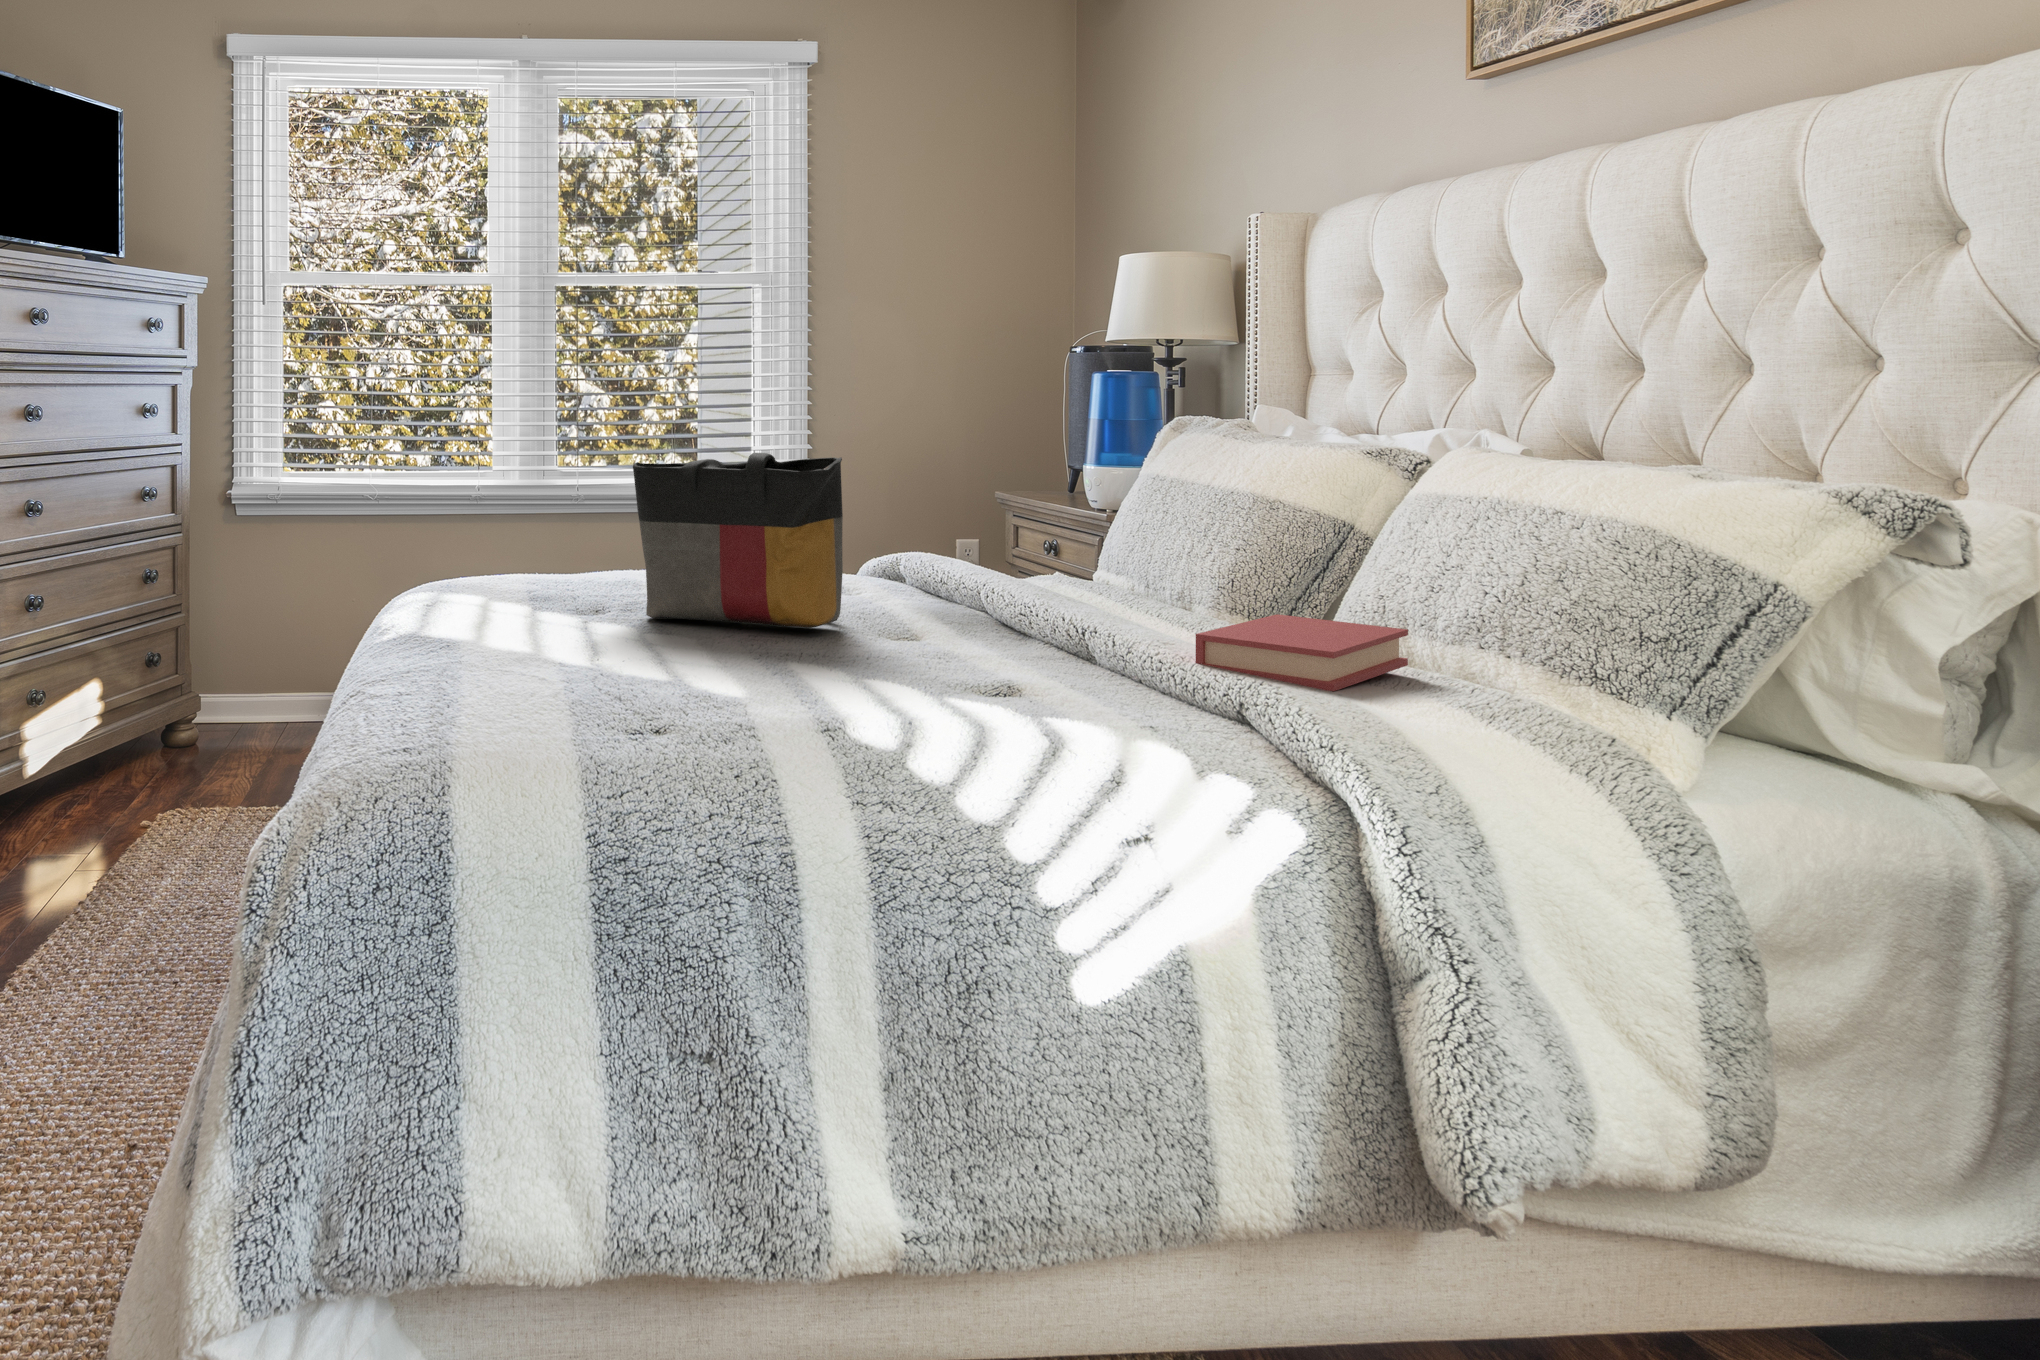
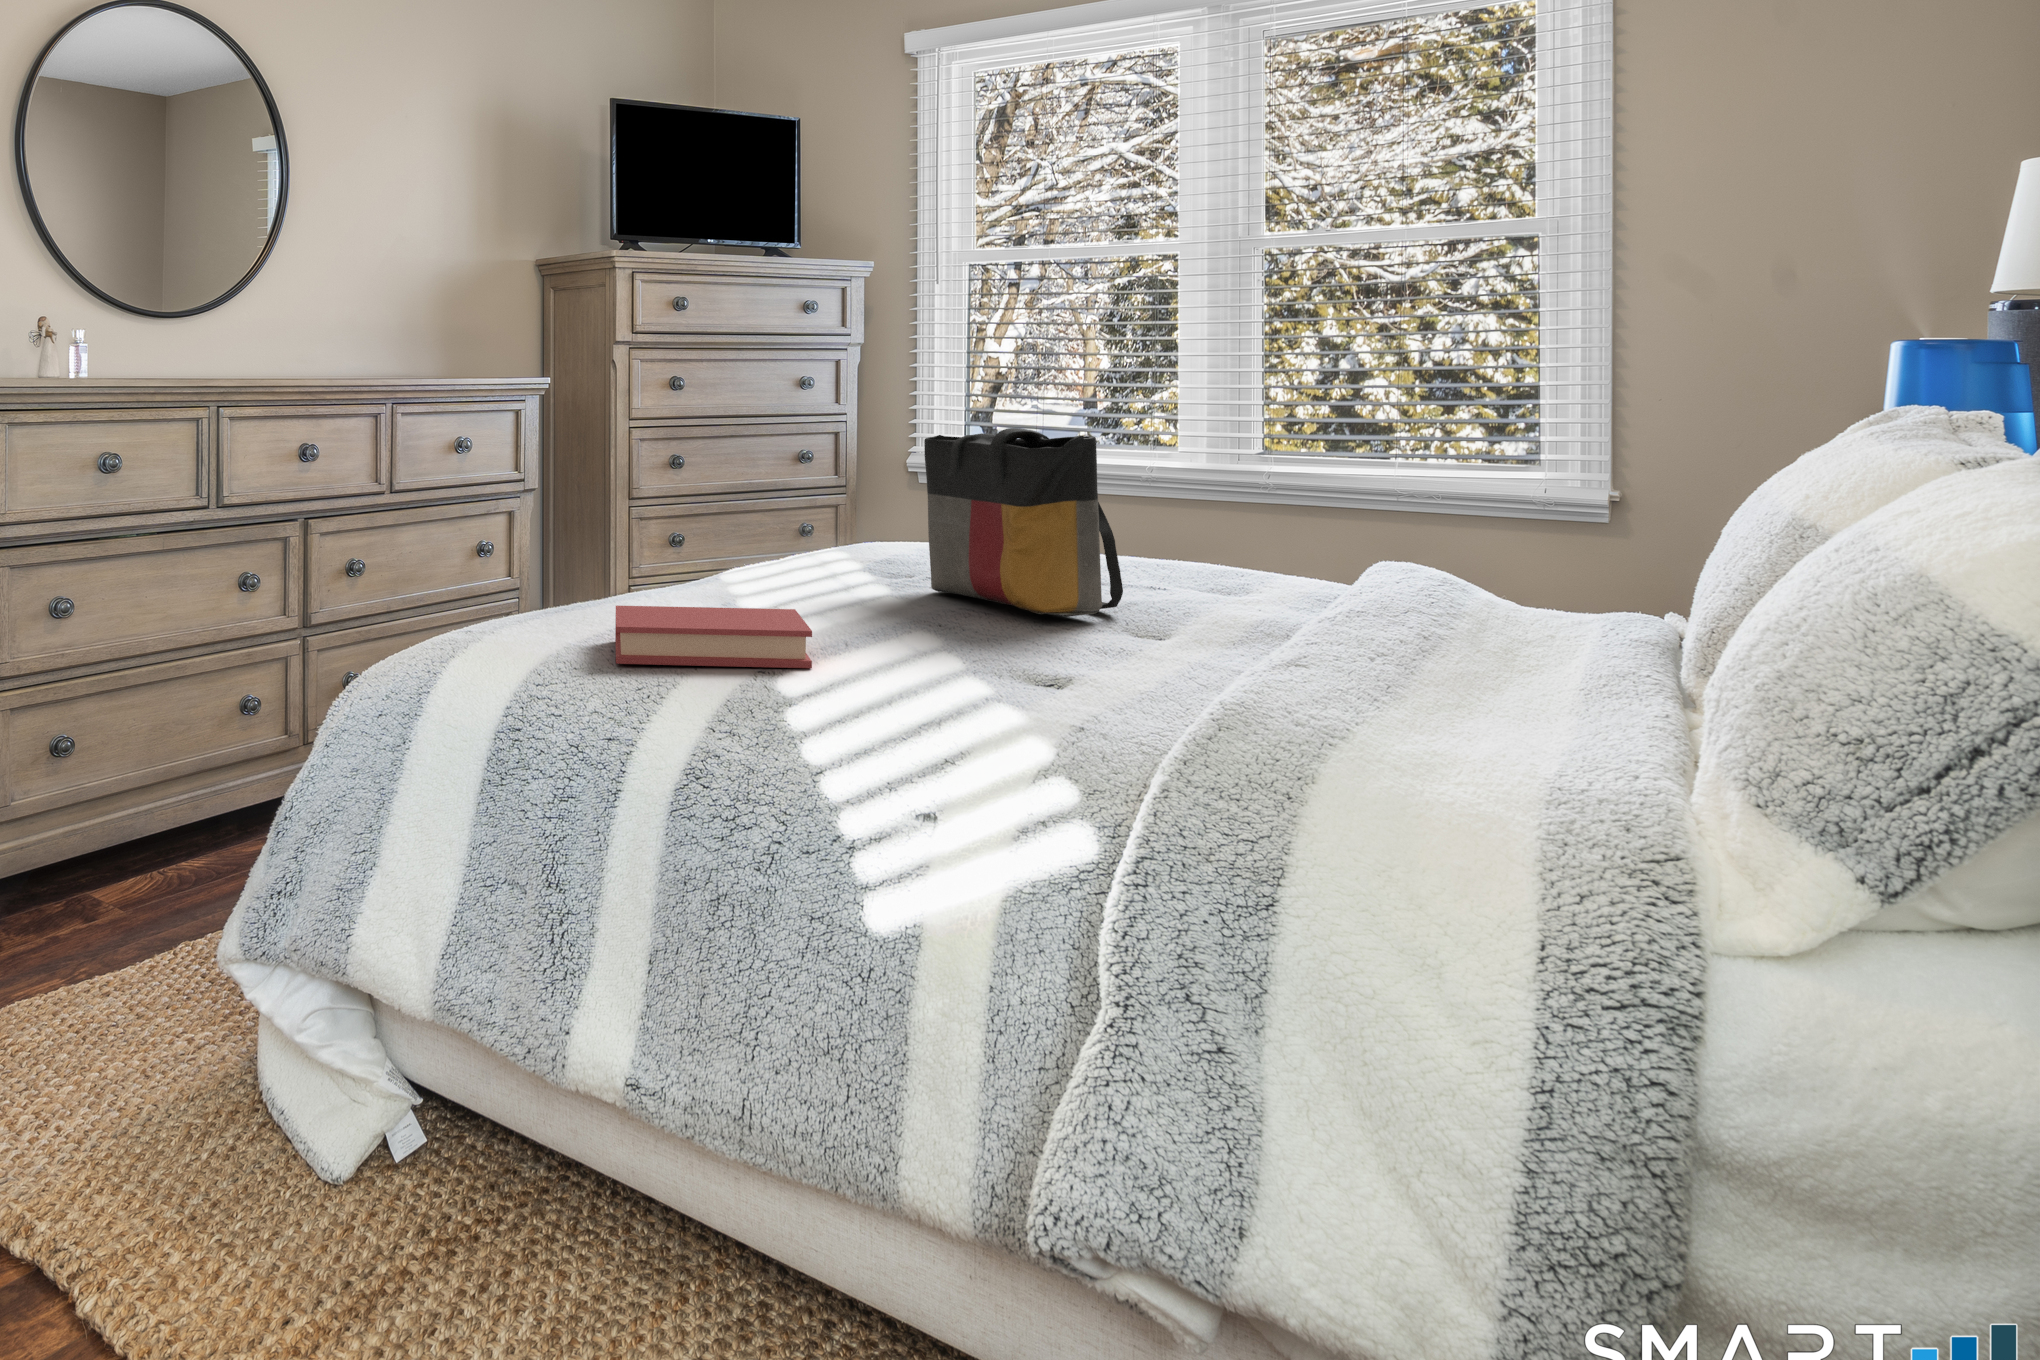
book: present [1196,614,1408,691] -> present [615,606,812,668]

